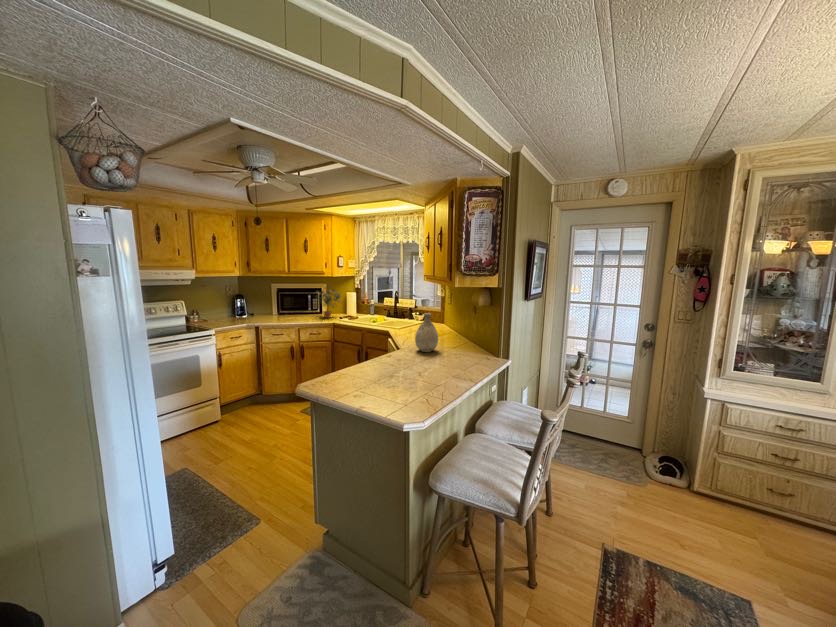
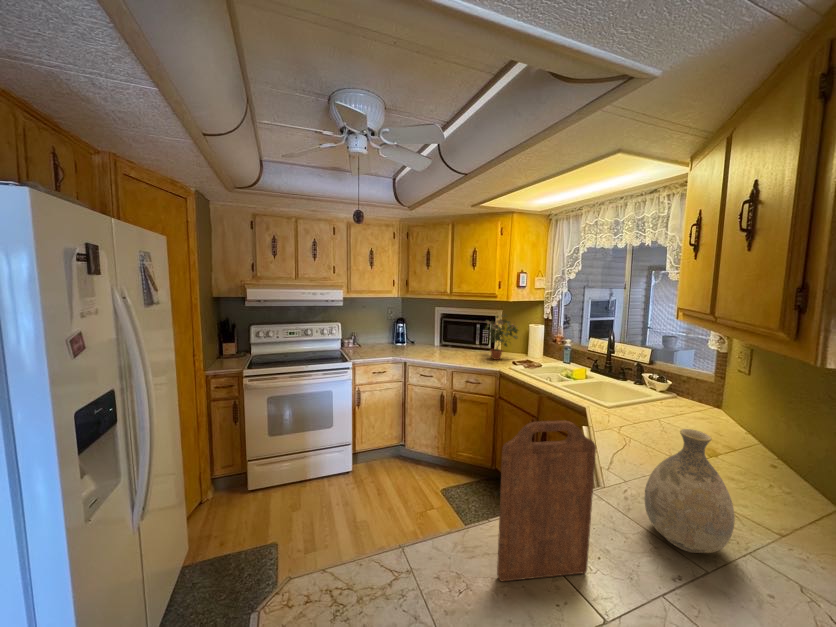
cutting board: none [375,309,401,365] -> present [497,421,596,581]

